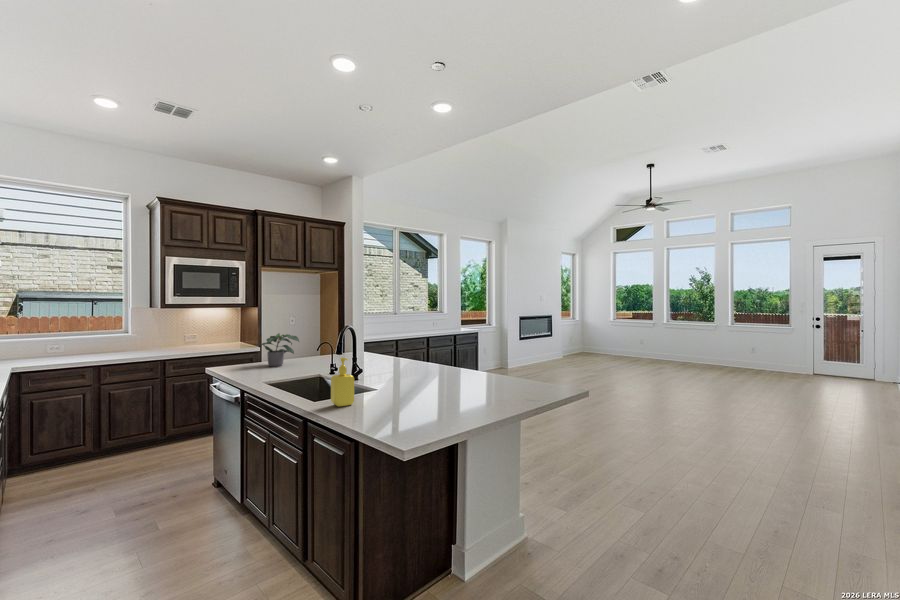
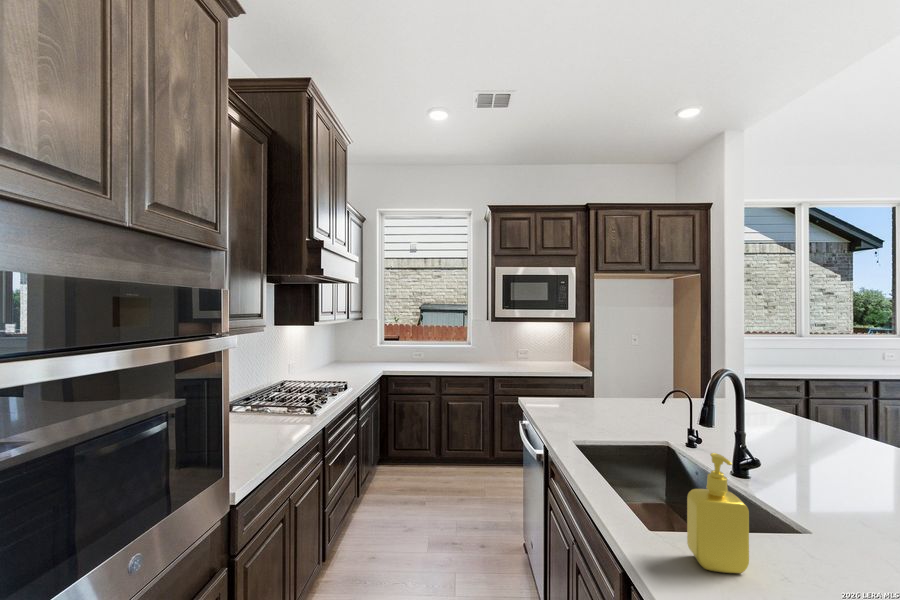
potted plant: present [261,334,299,367] -> none [580,362,636,411]

